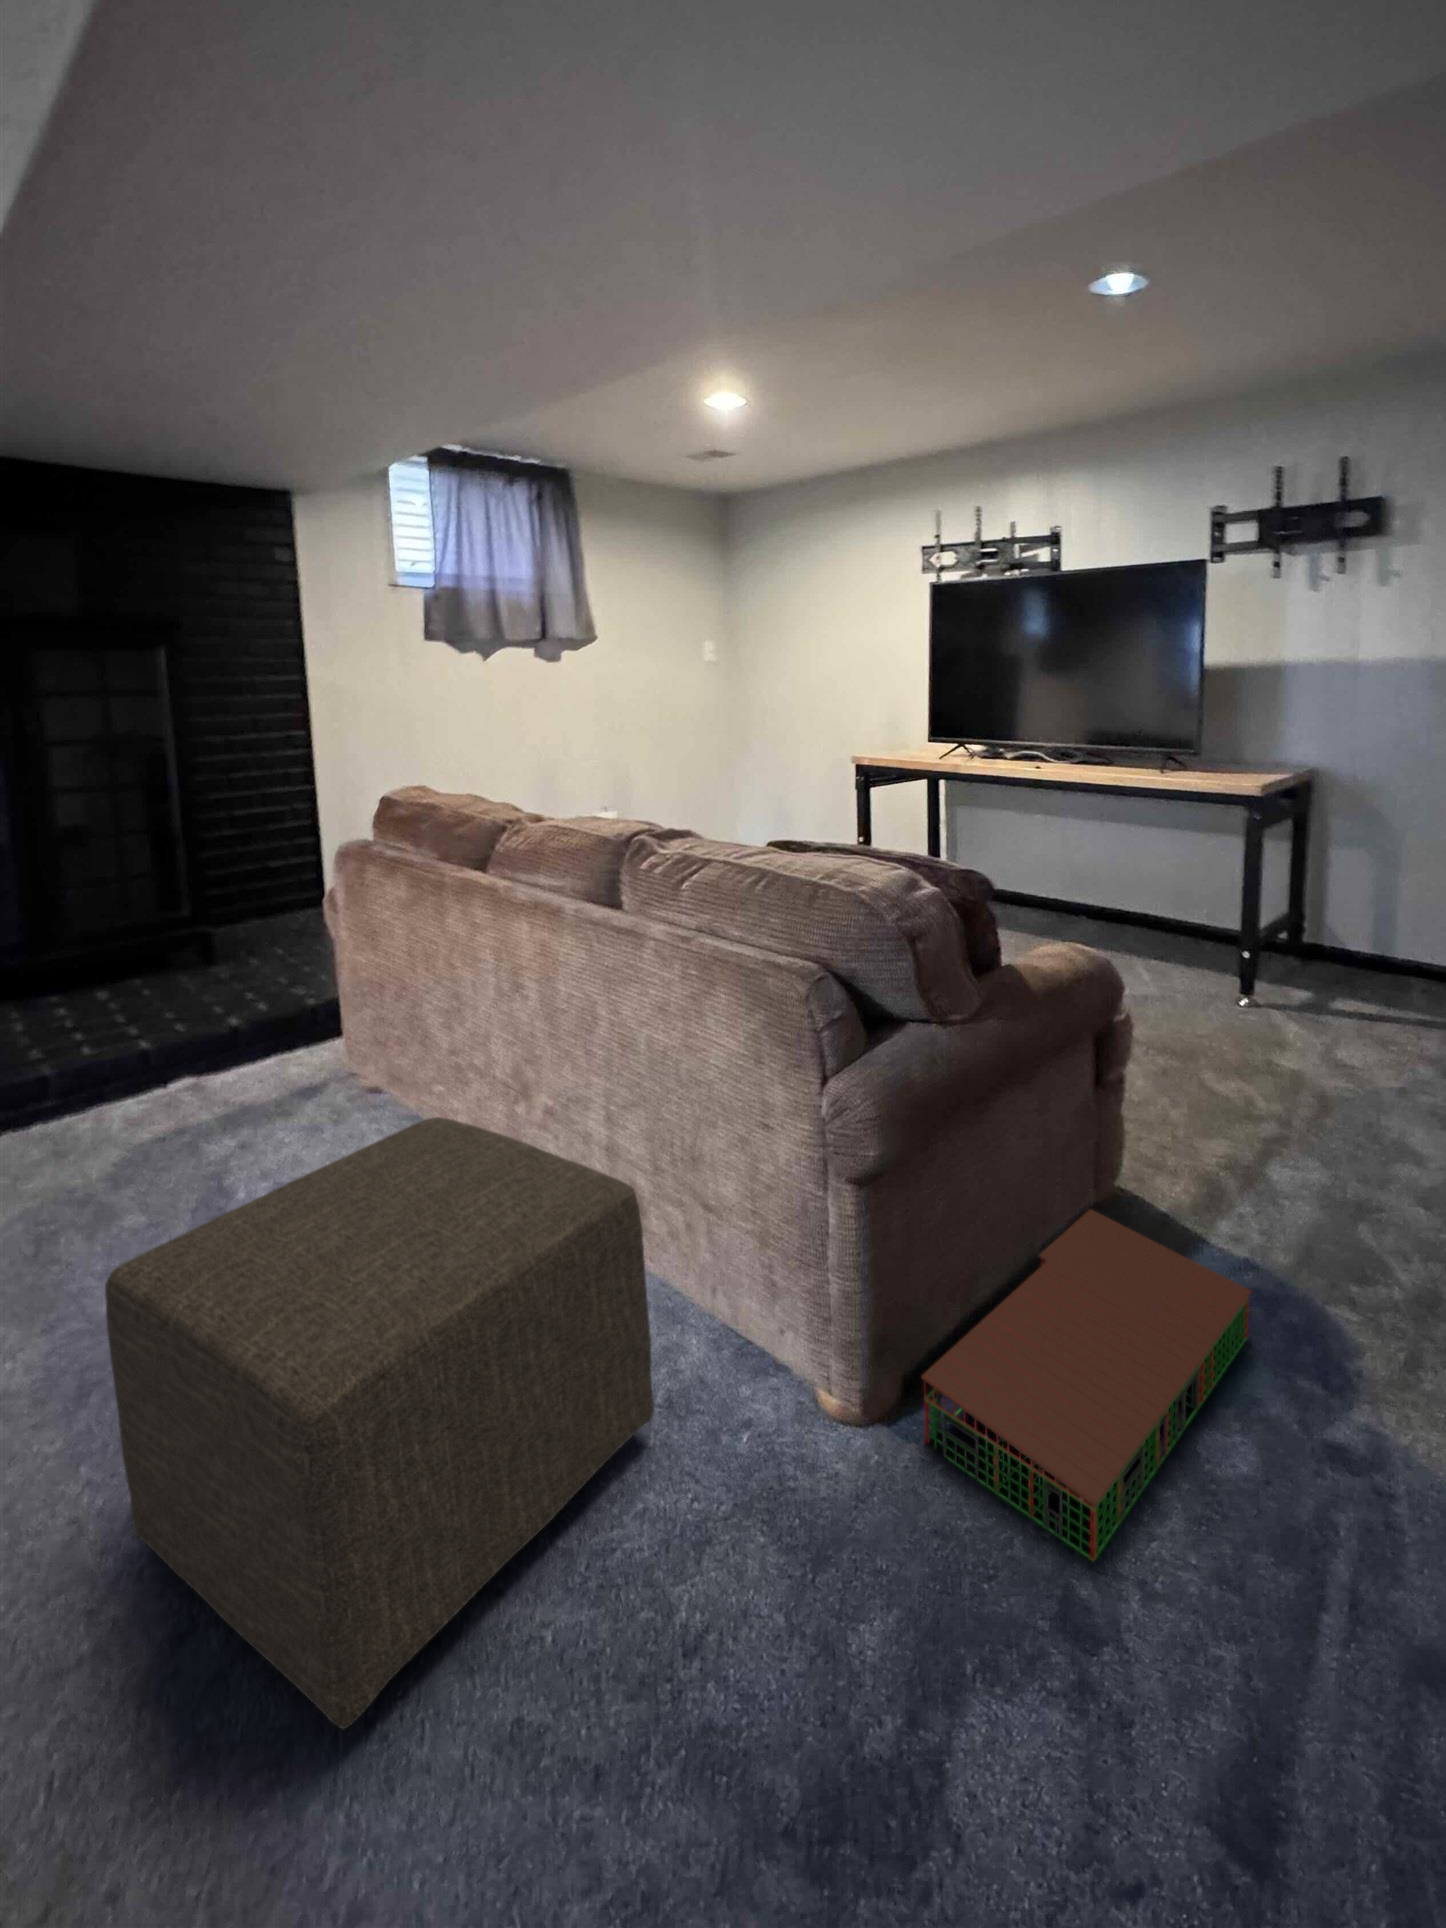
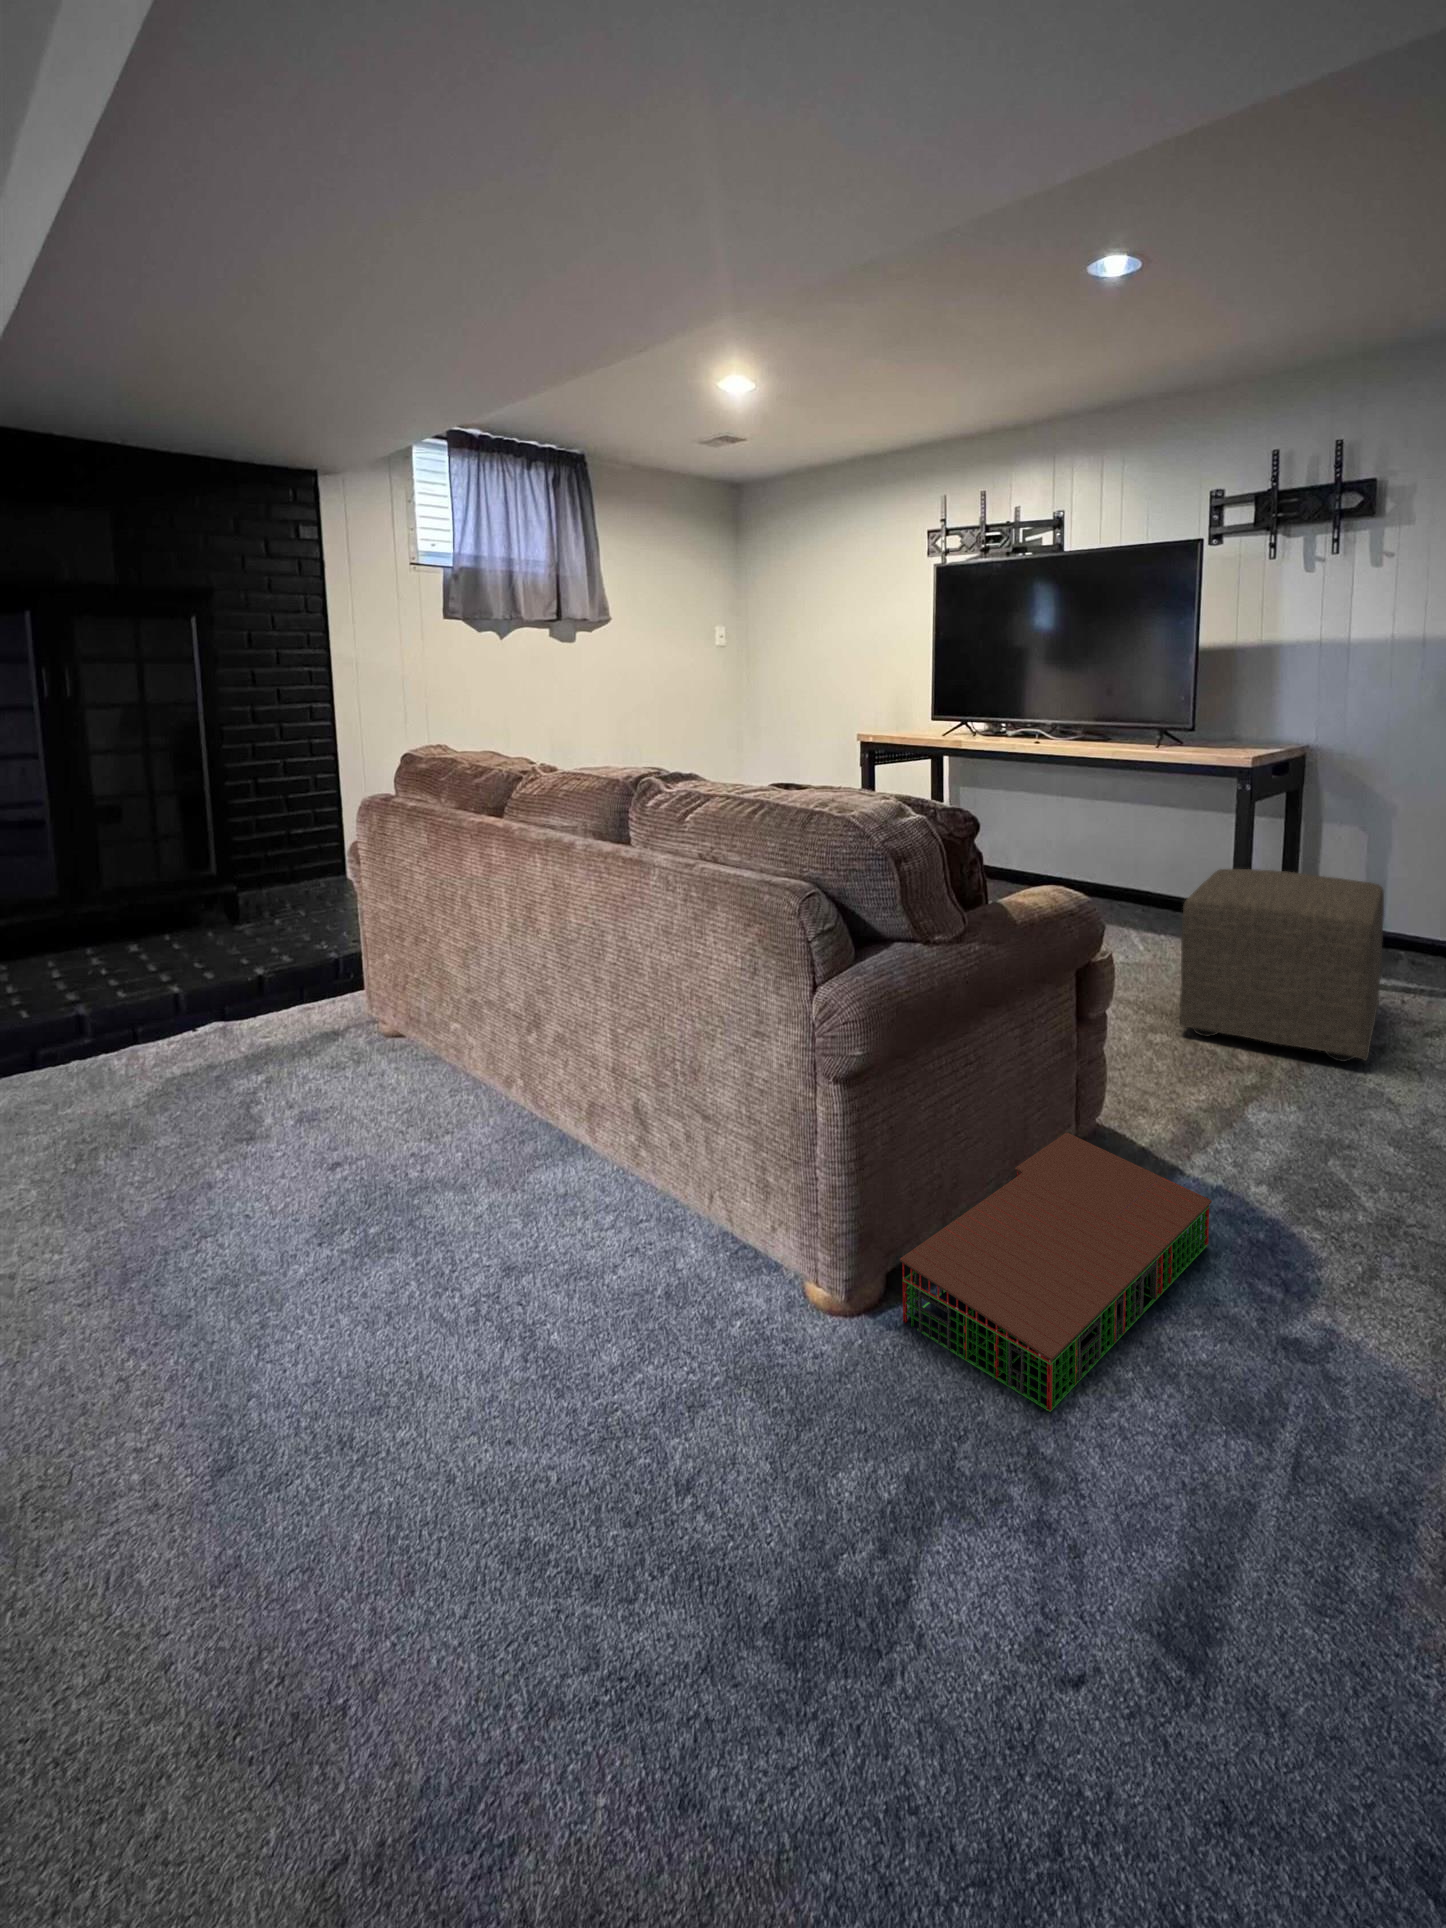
ottoman: present [105,1117,654,1729] -> present [1180,869,1384,1061]

